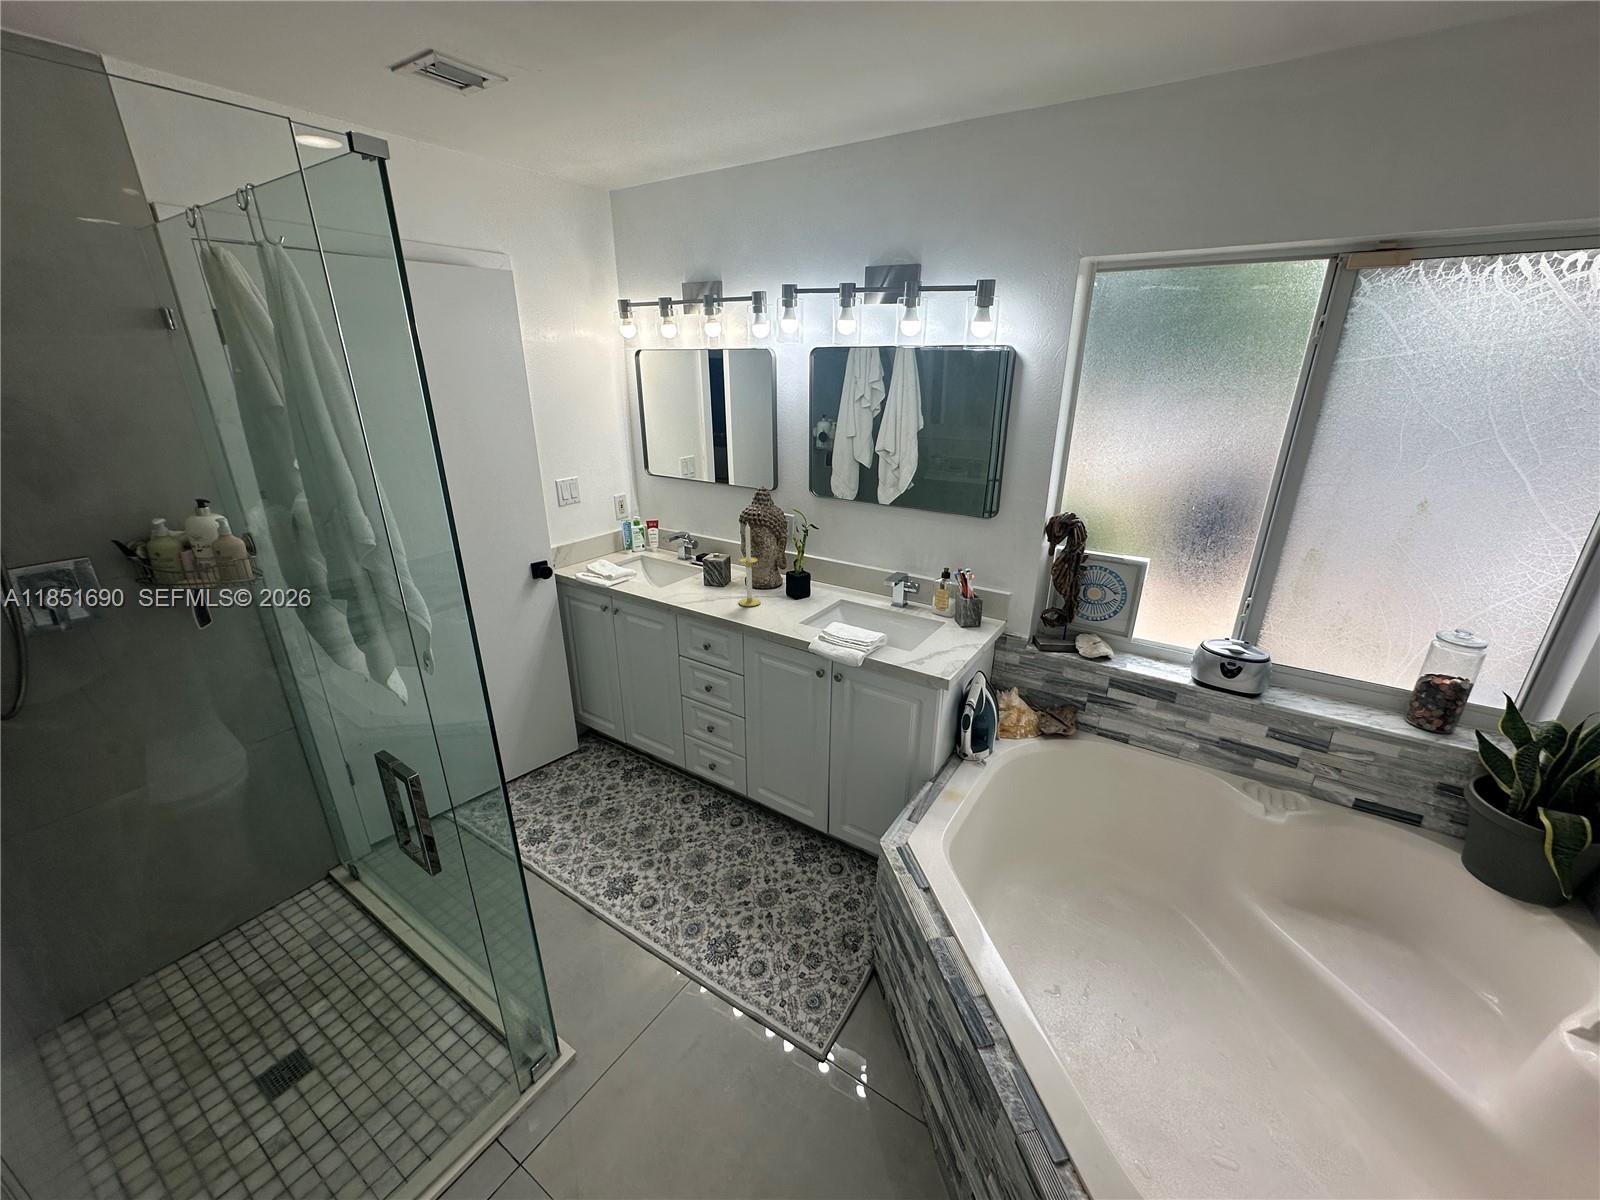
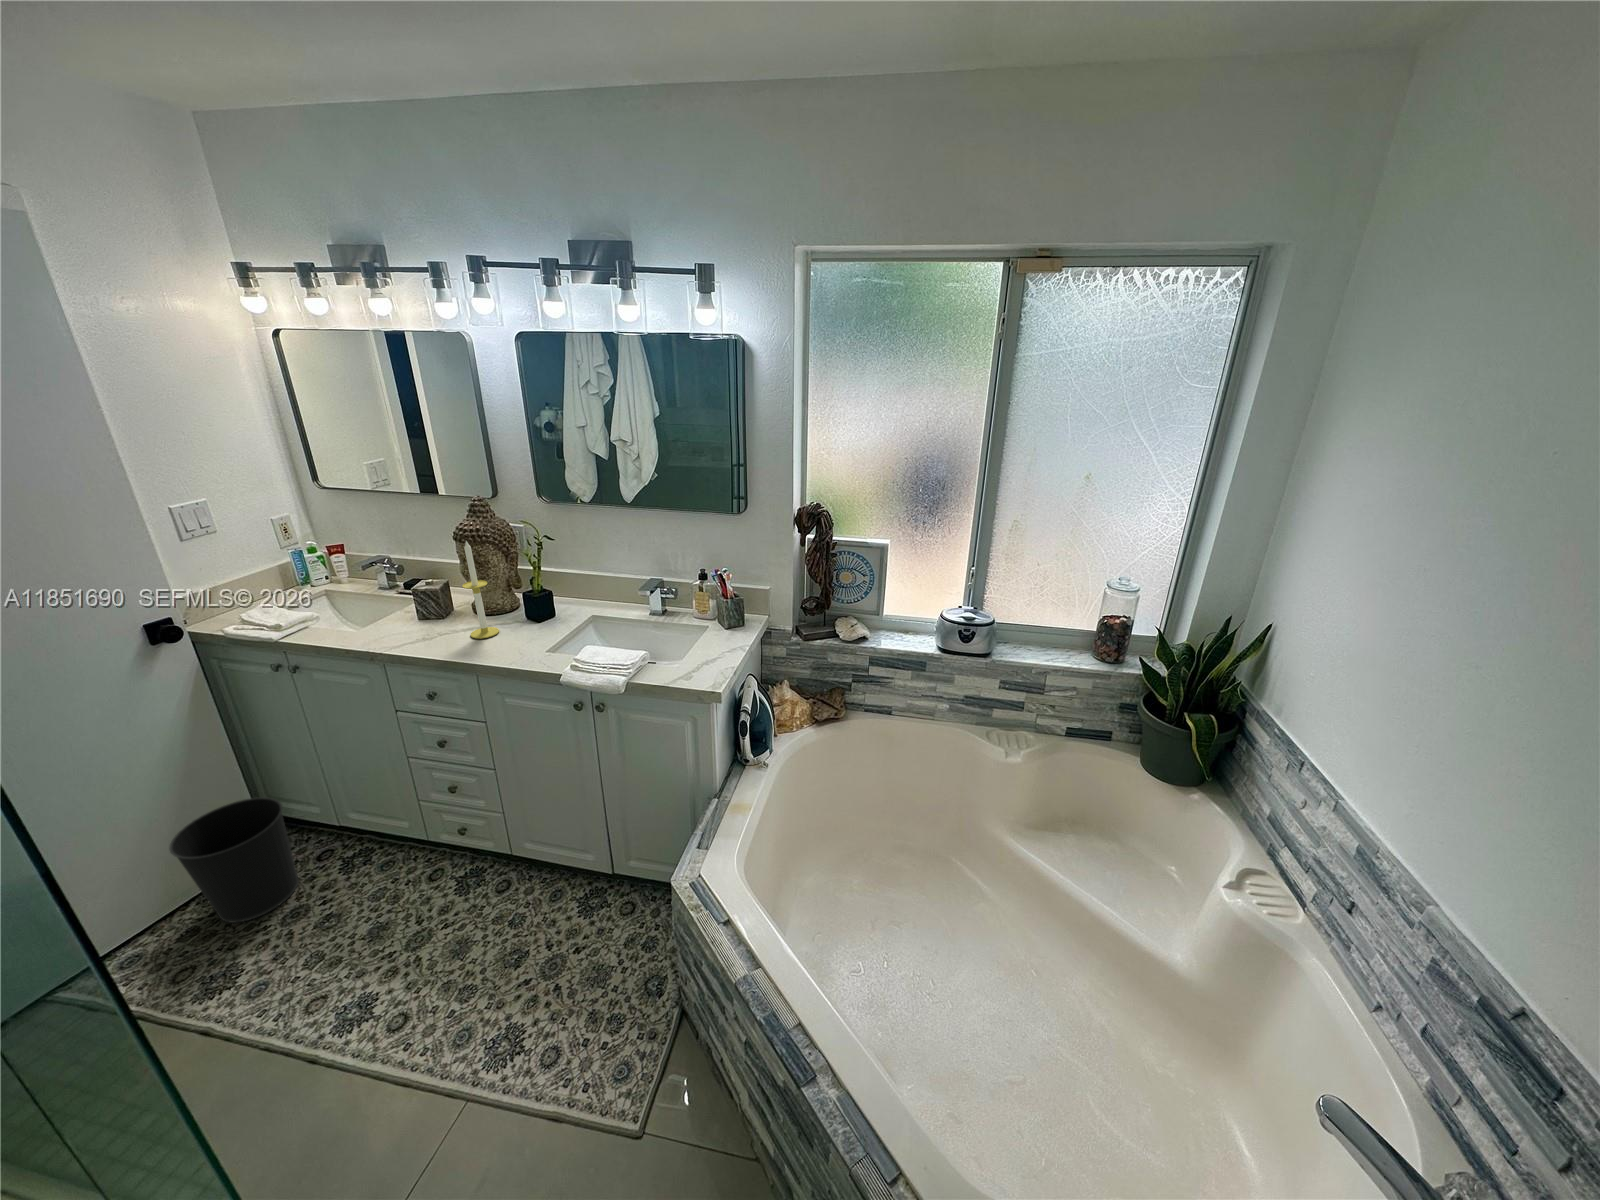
wastebasket: none [527,706,594,796] -> present [169,797,298,923]

